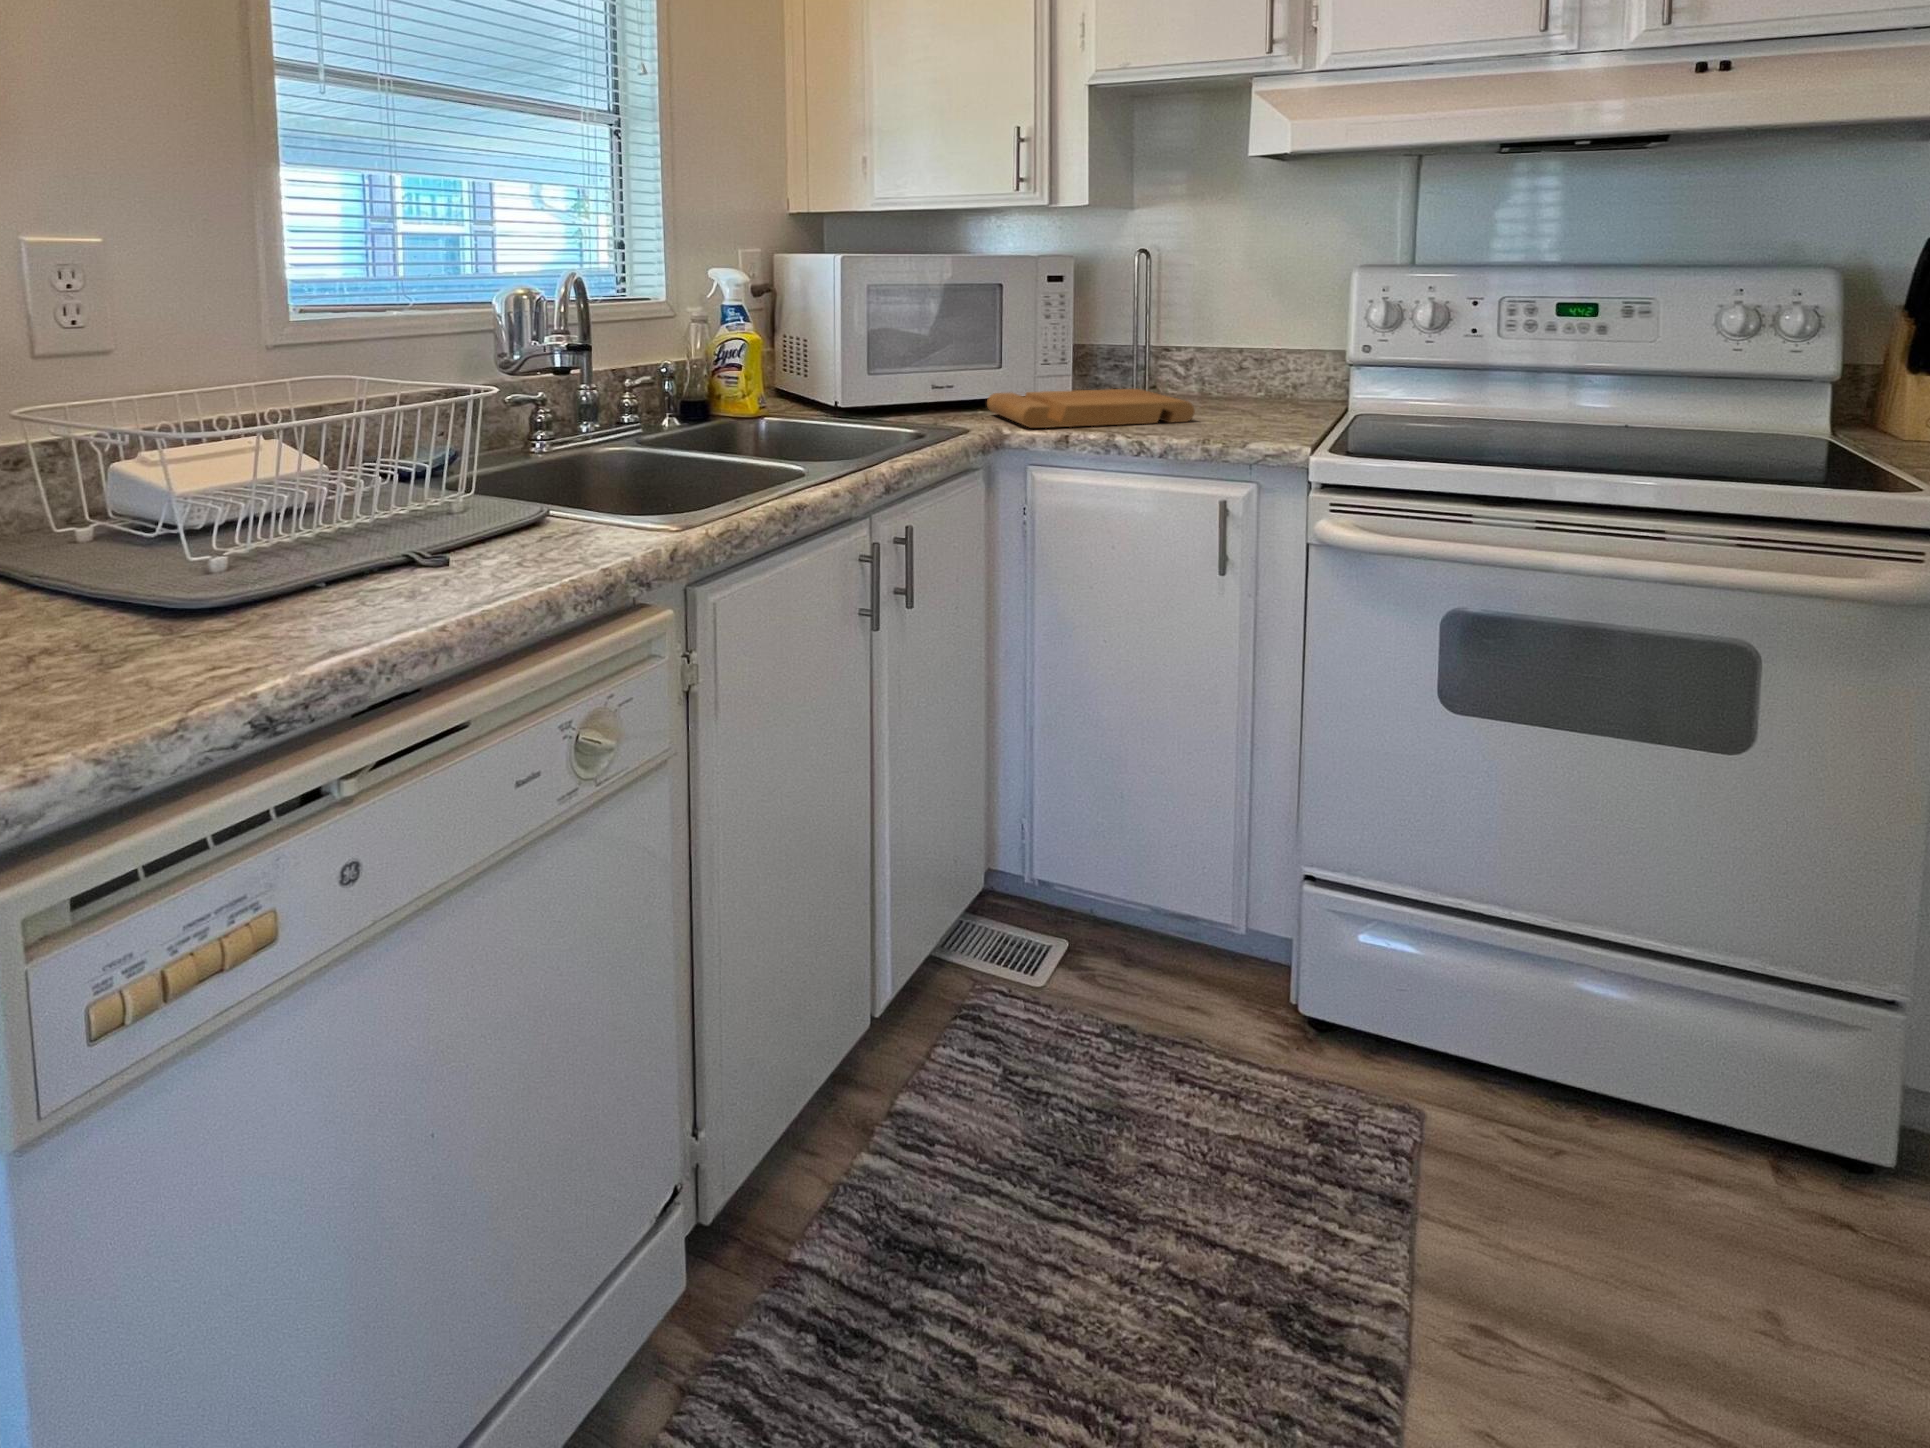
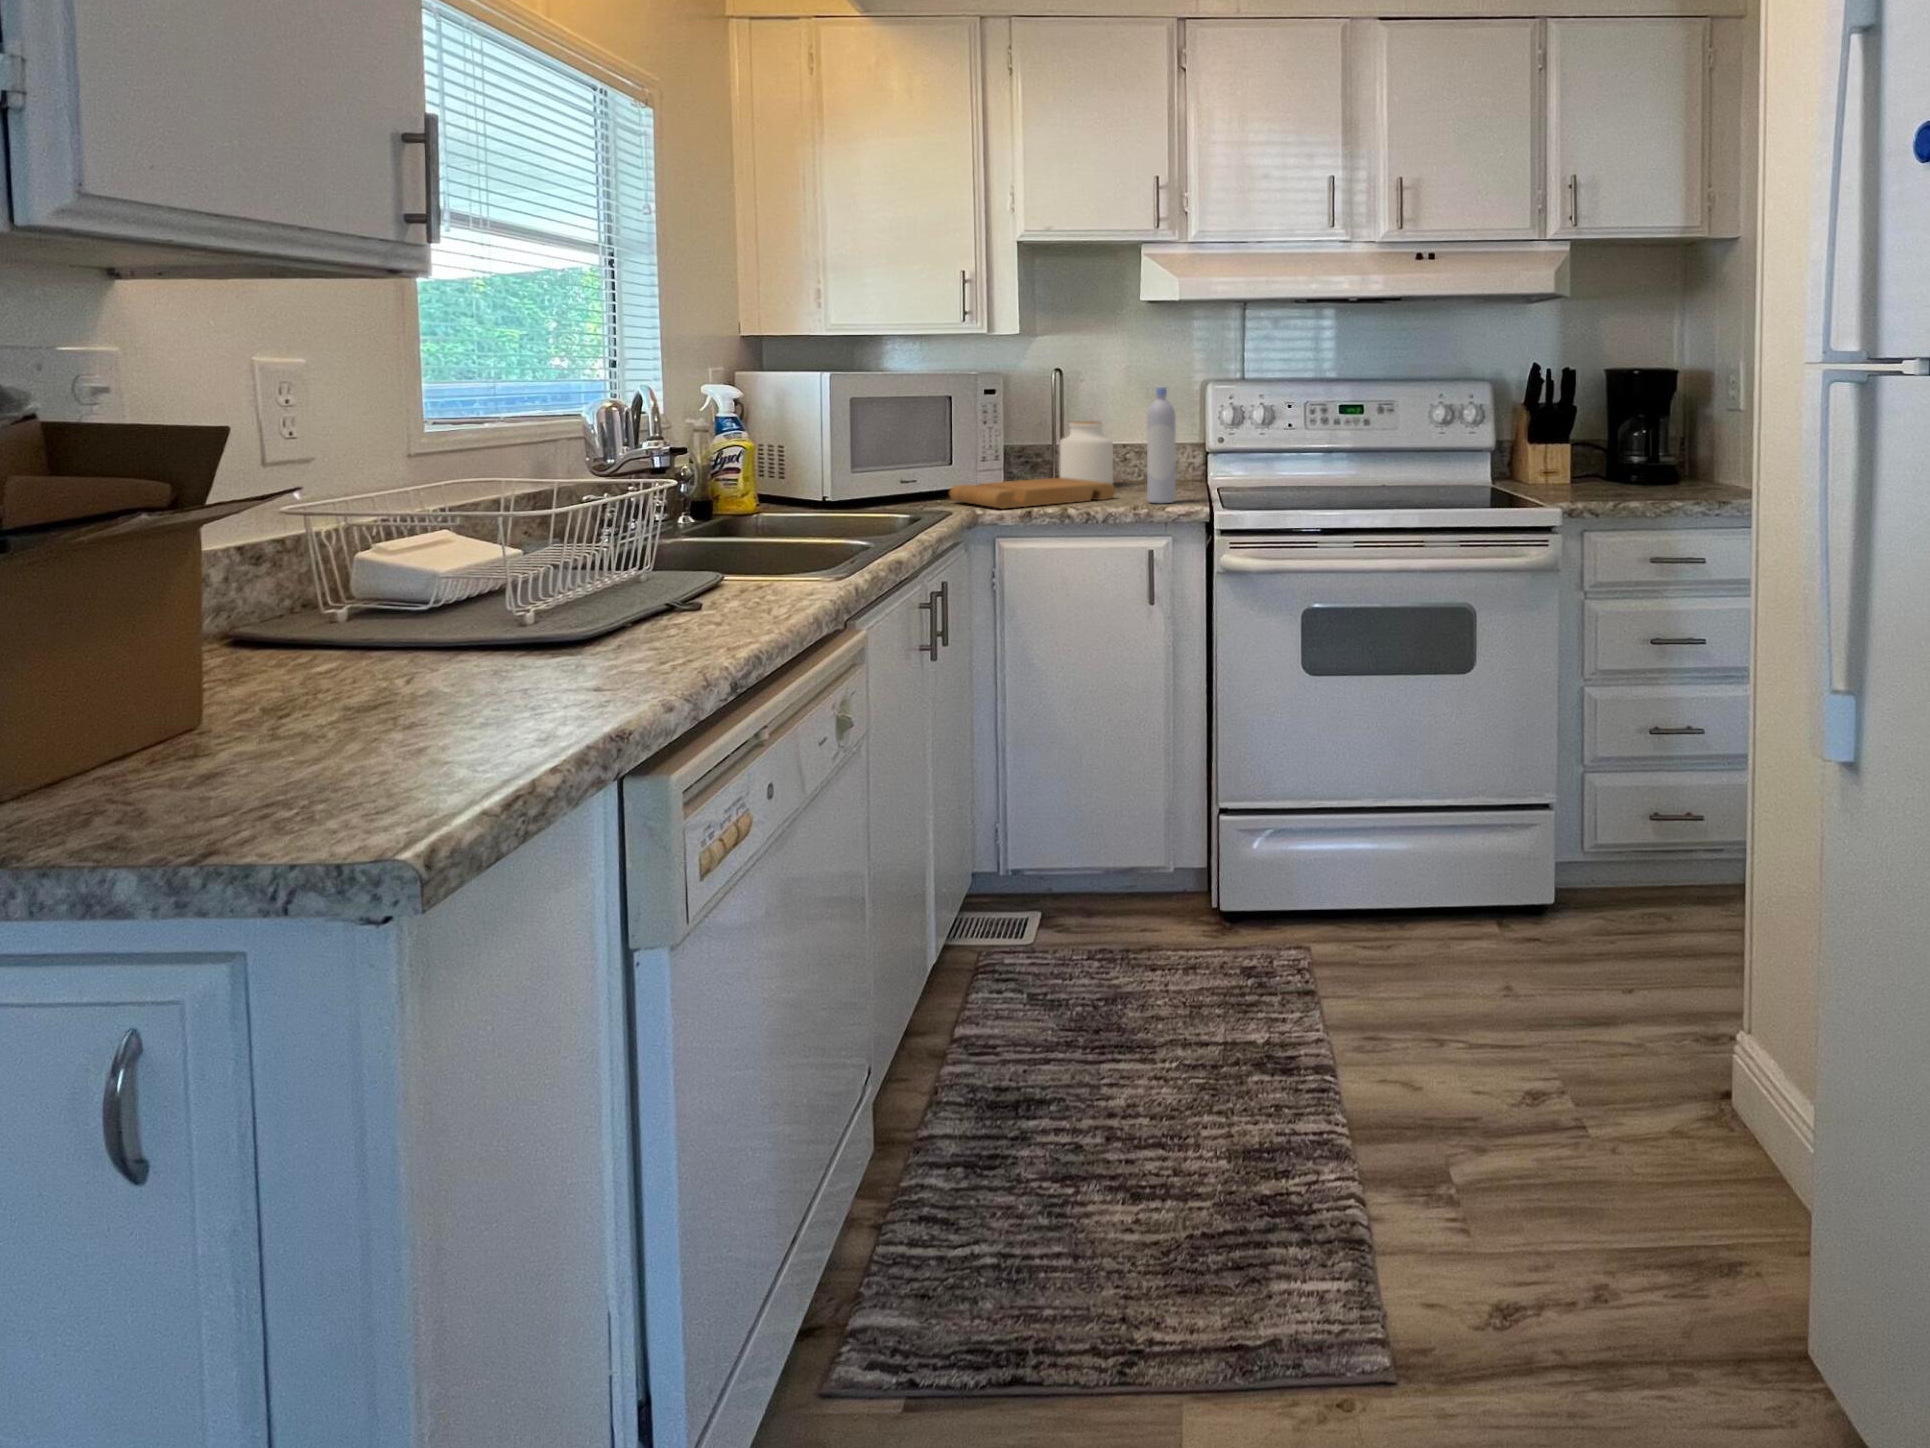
bottle: none [1228,275,1272,435] -> present [1147,387,1176,503]
jar: none [1146,317,1216,403] -> present [1060,421,1113,484]

